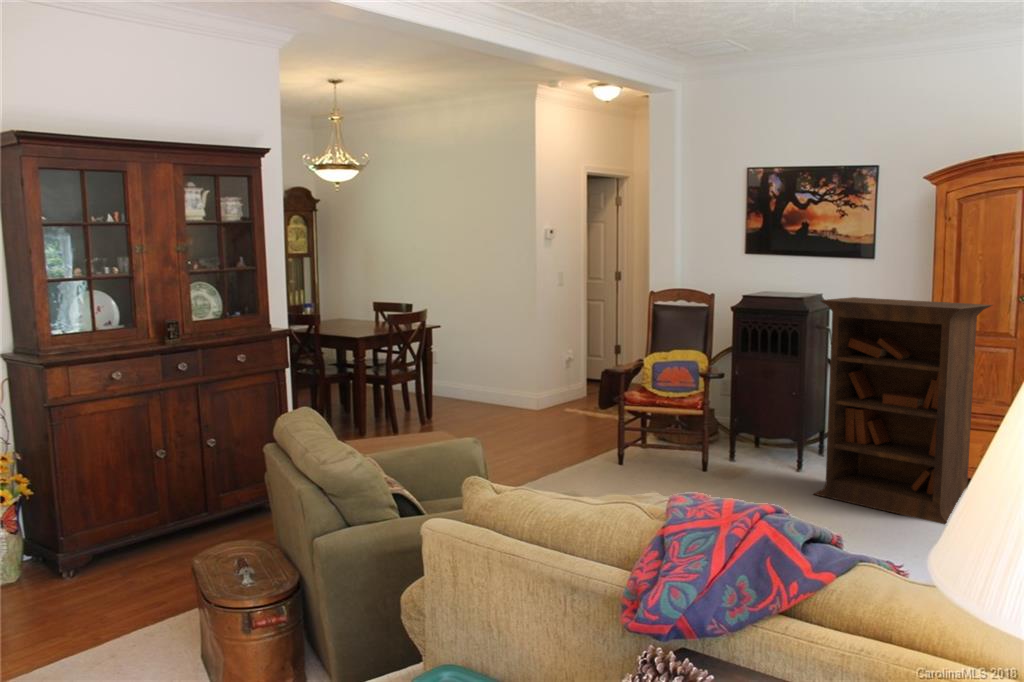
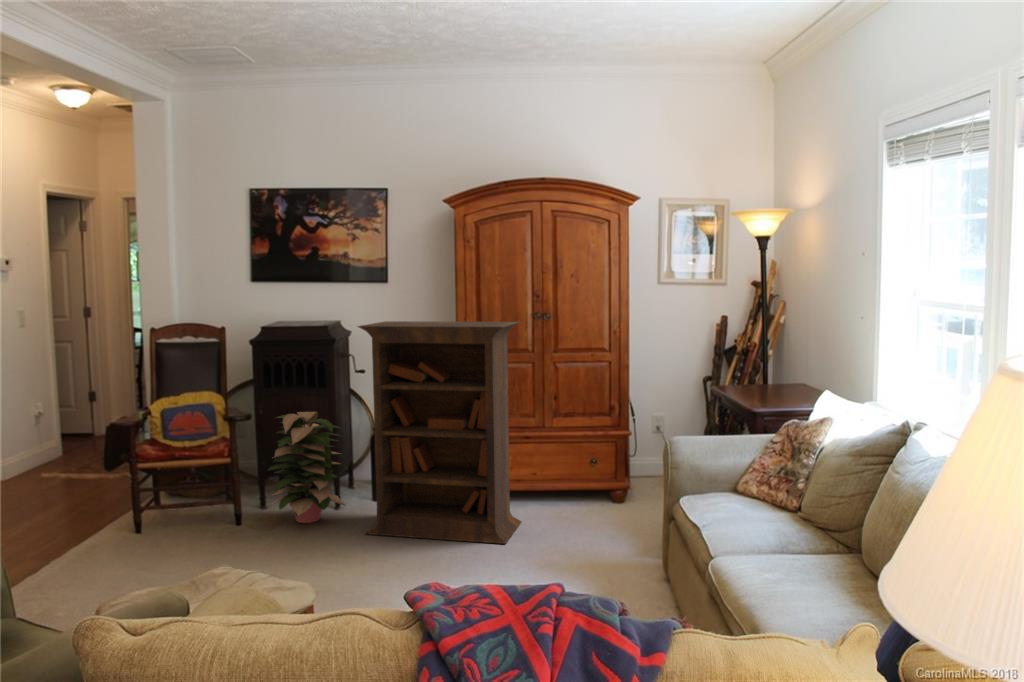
decorative plant: none [732,376,806,478] -> present [268,412,345,523]

